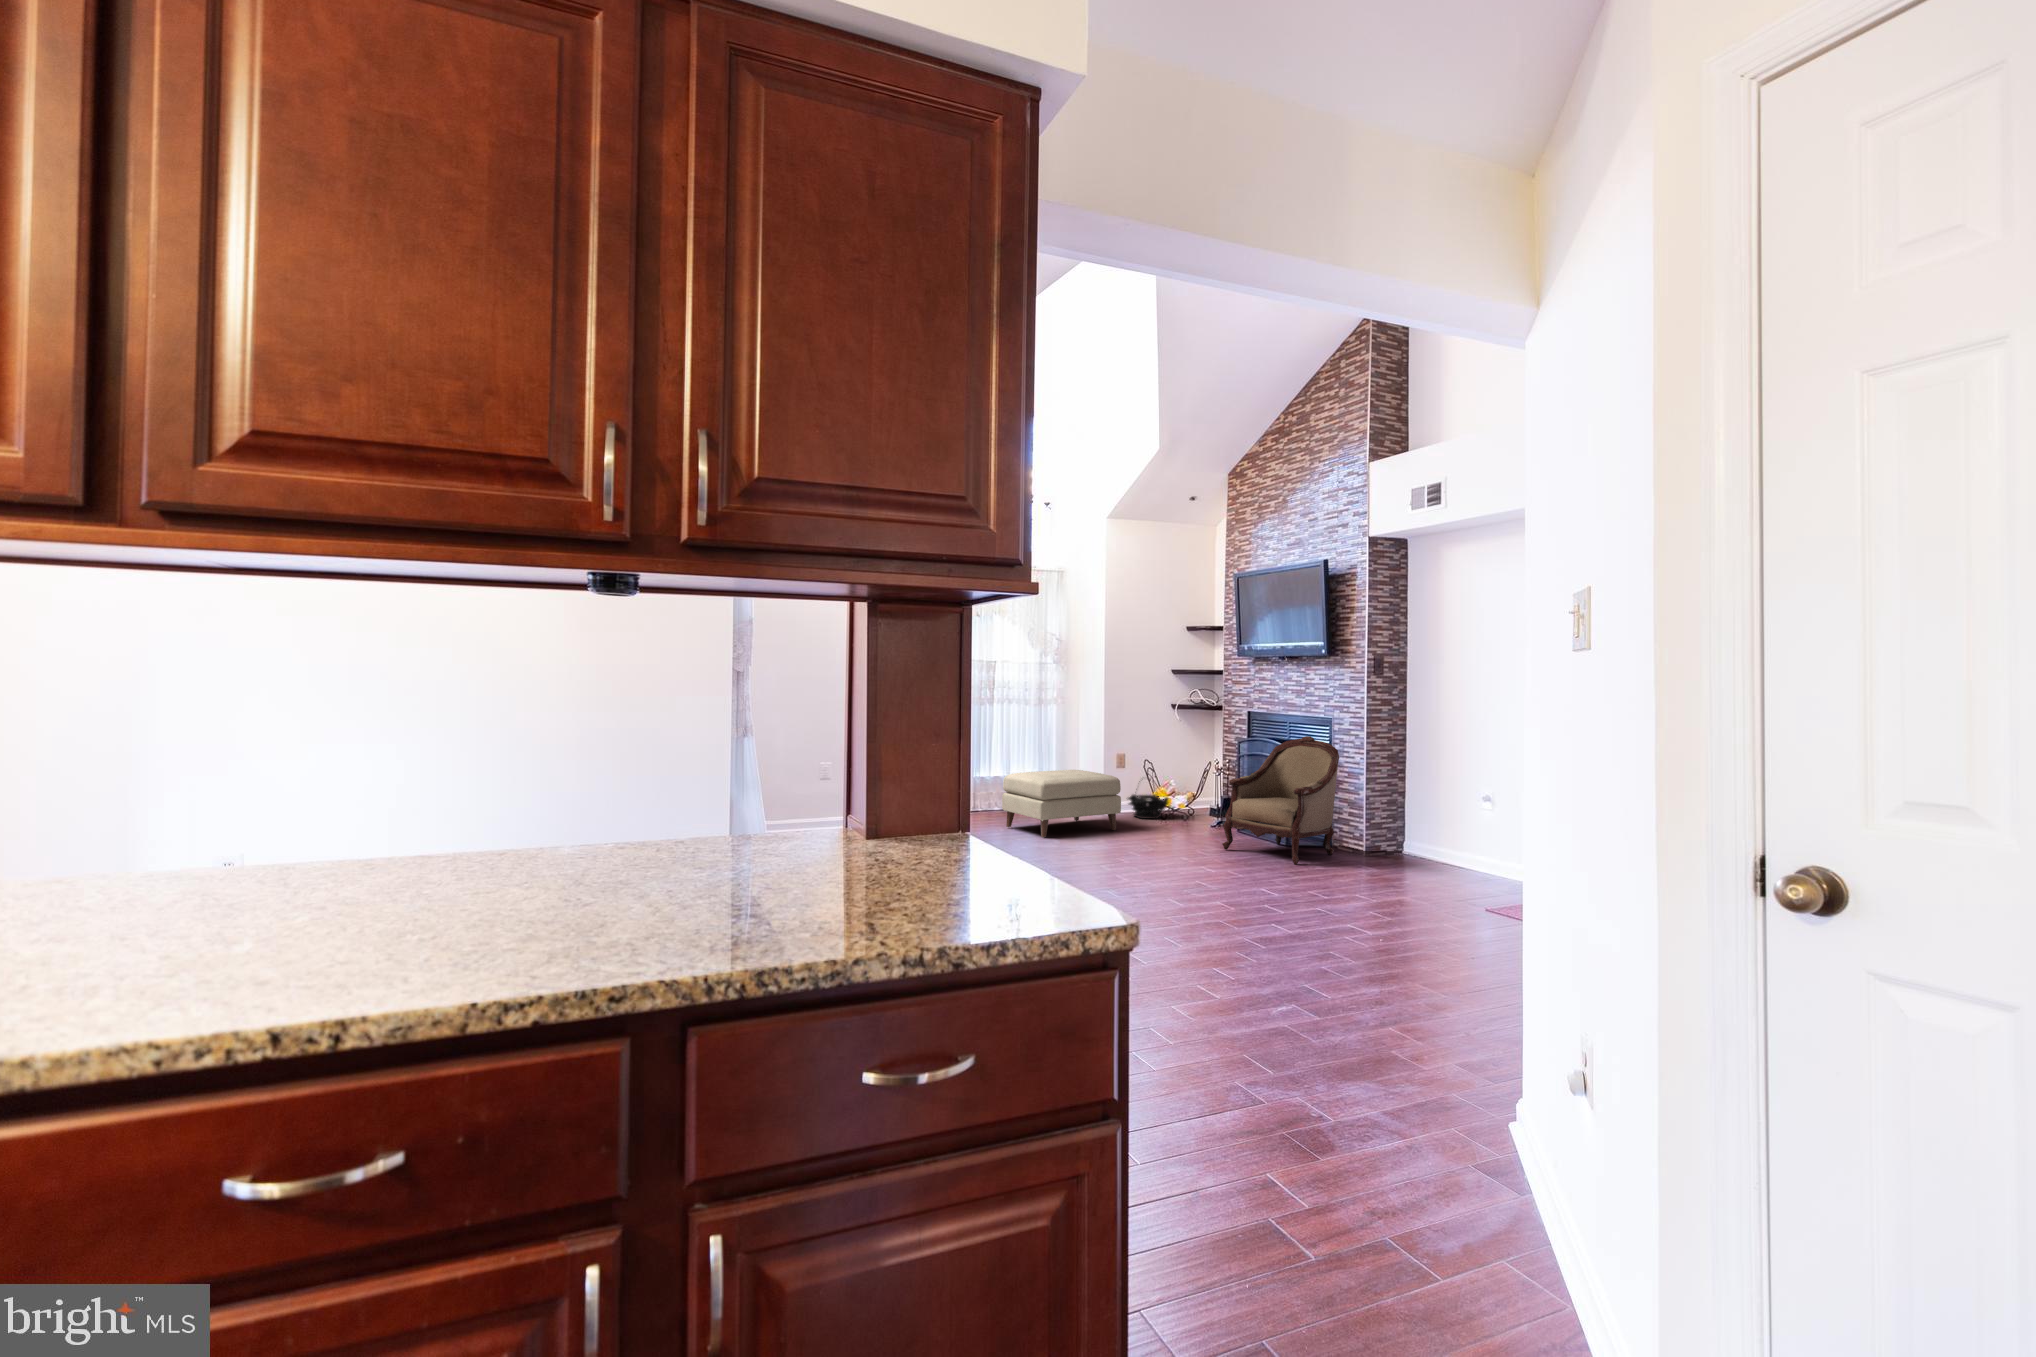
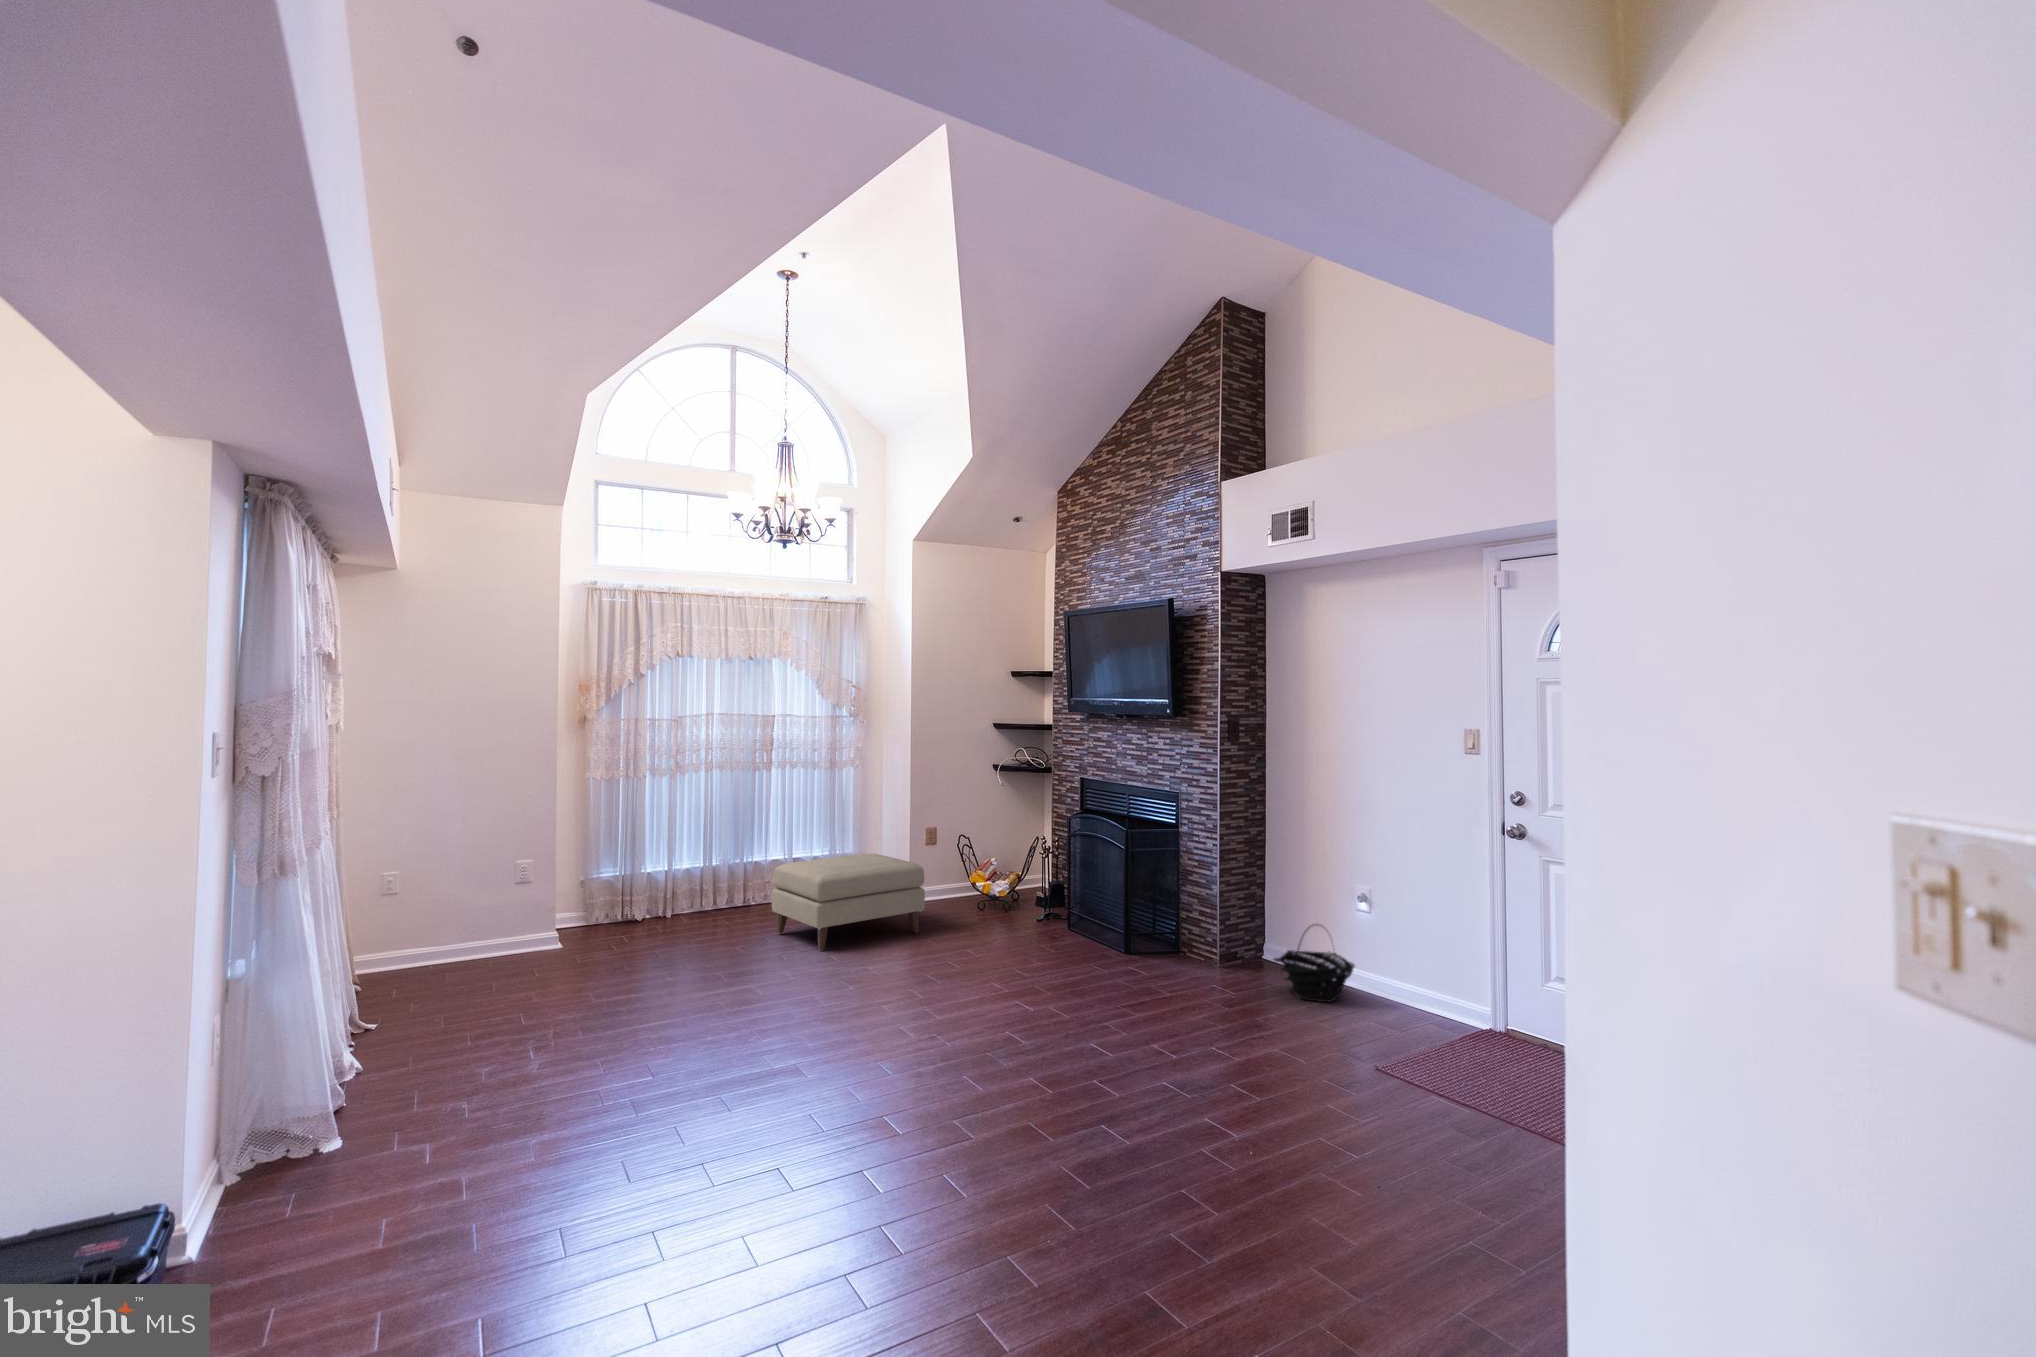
armchair: present [1223,736,1339,865] -> none [1047,815,1188,987]
basket: present [1128,794,1168,819] -> present [1274,925,1355,1002]

